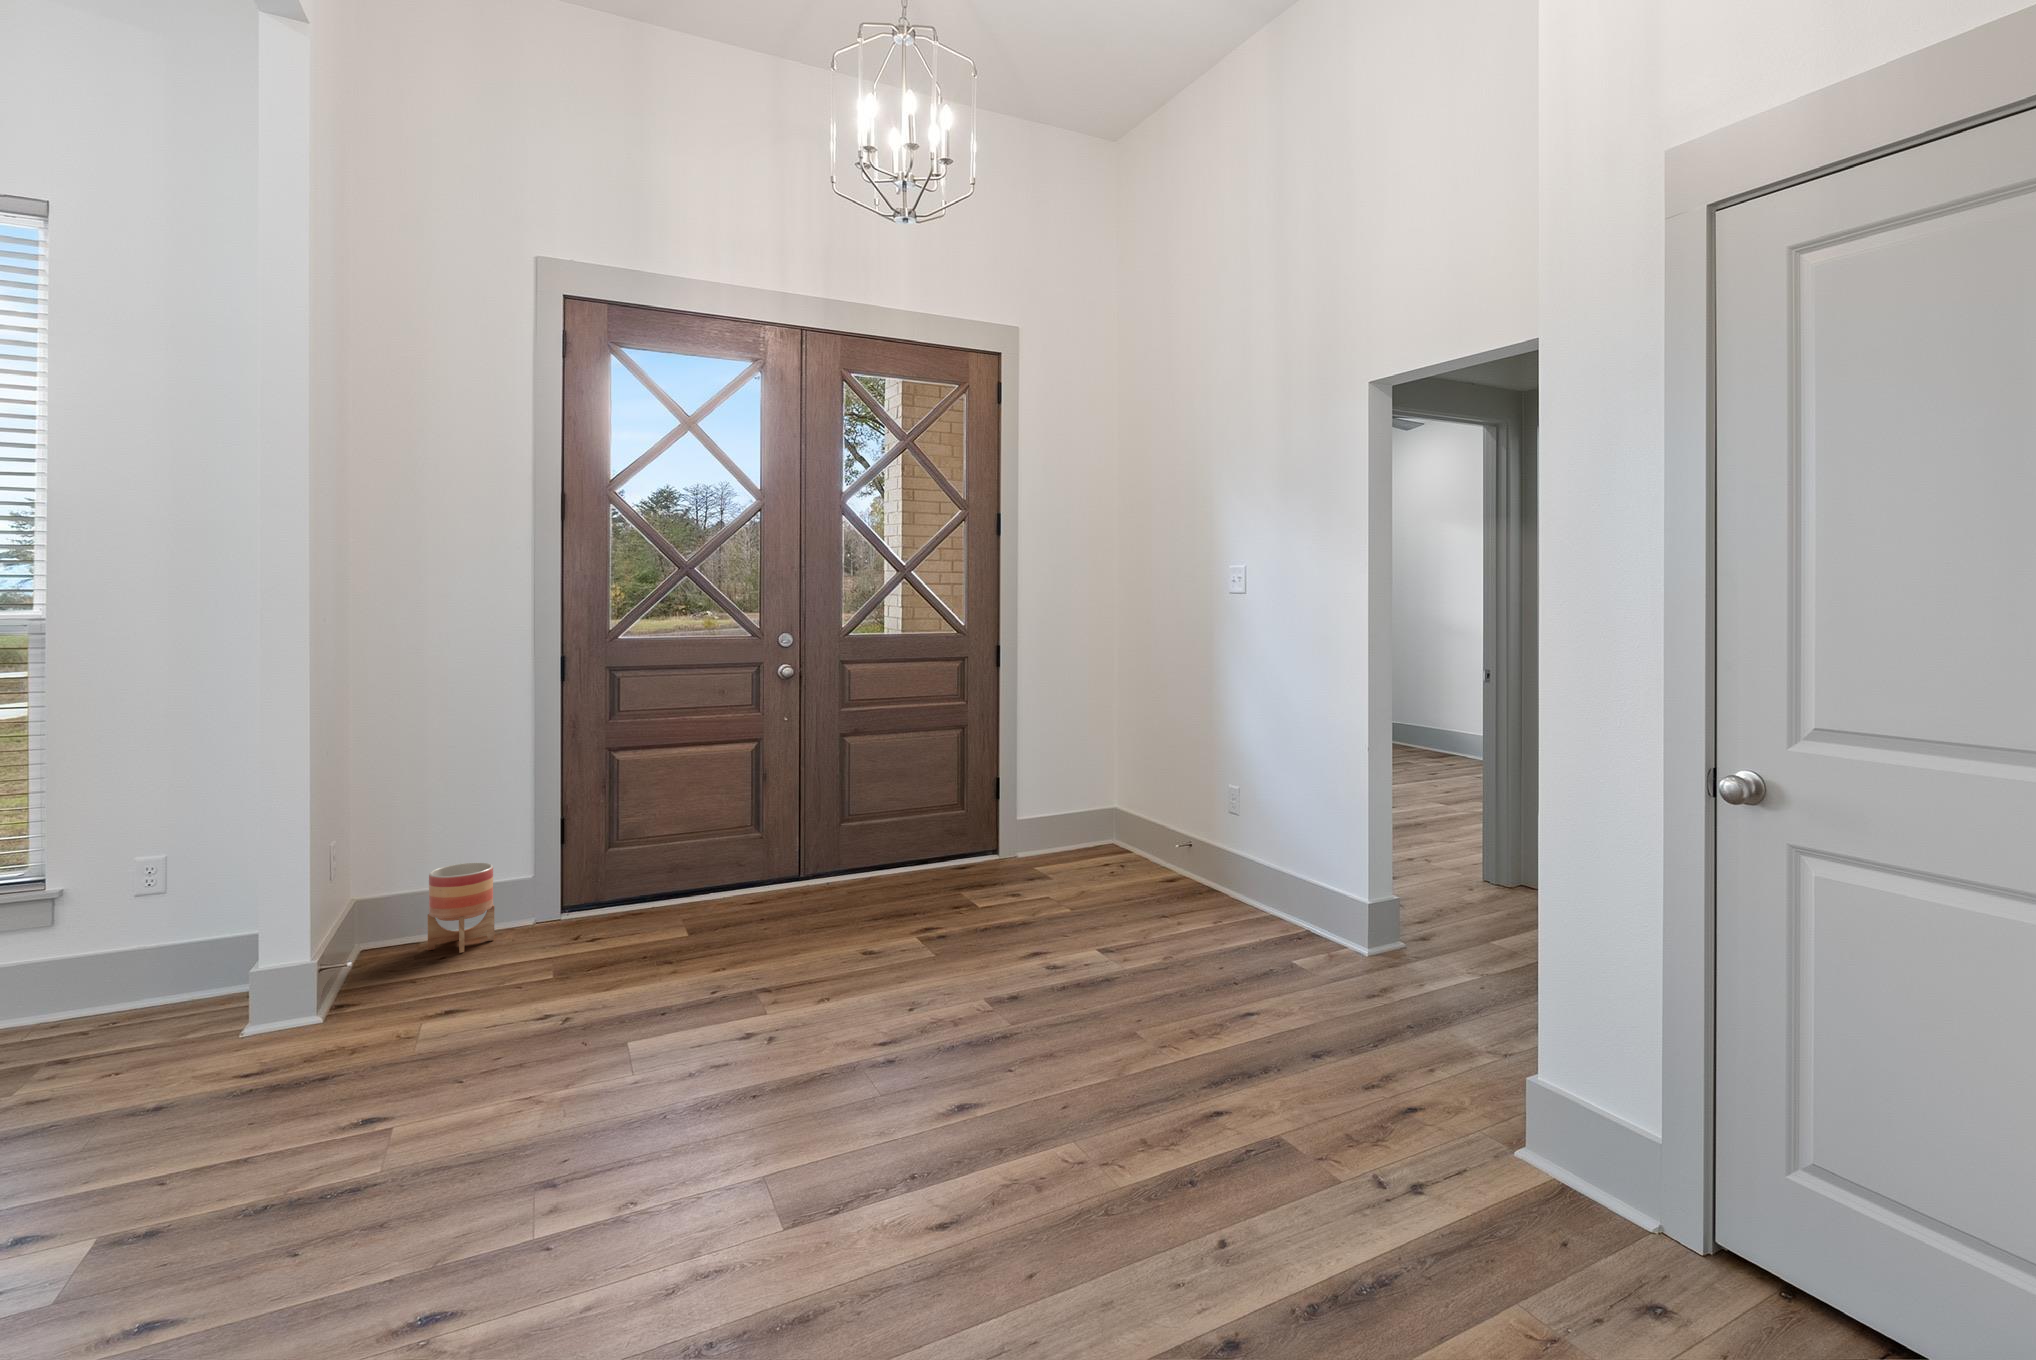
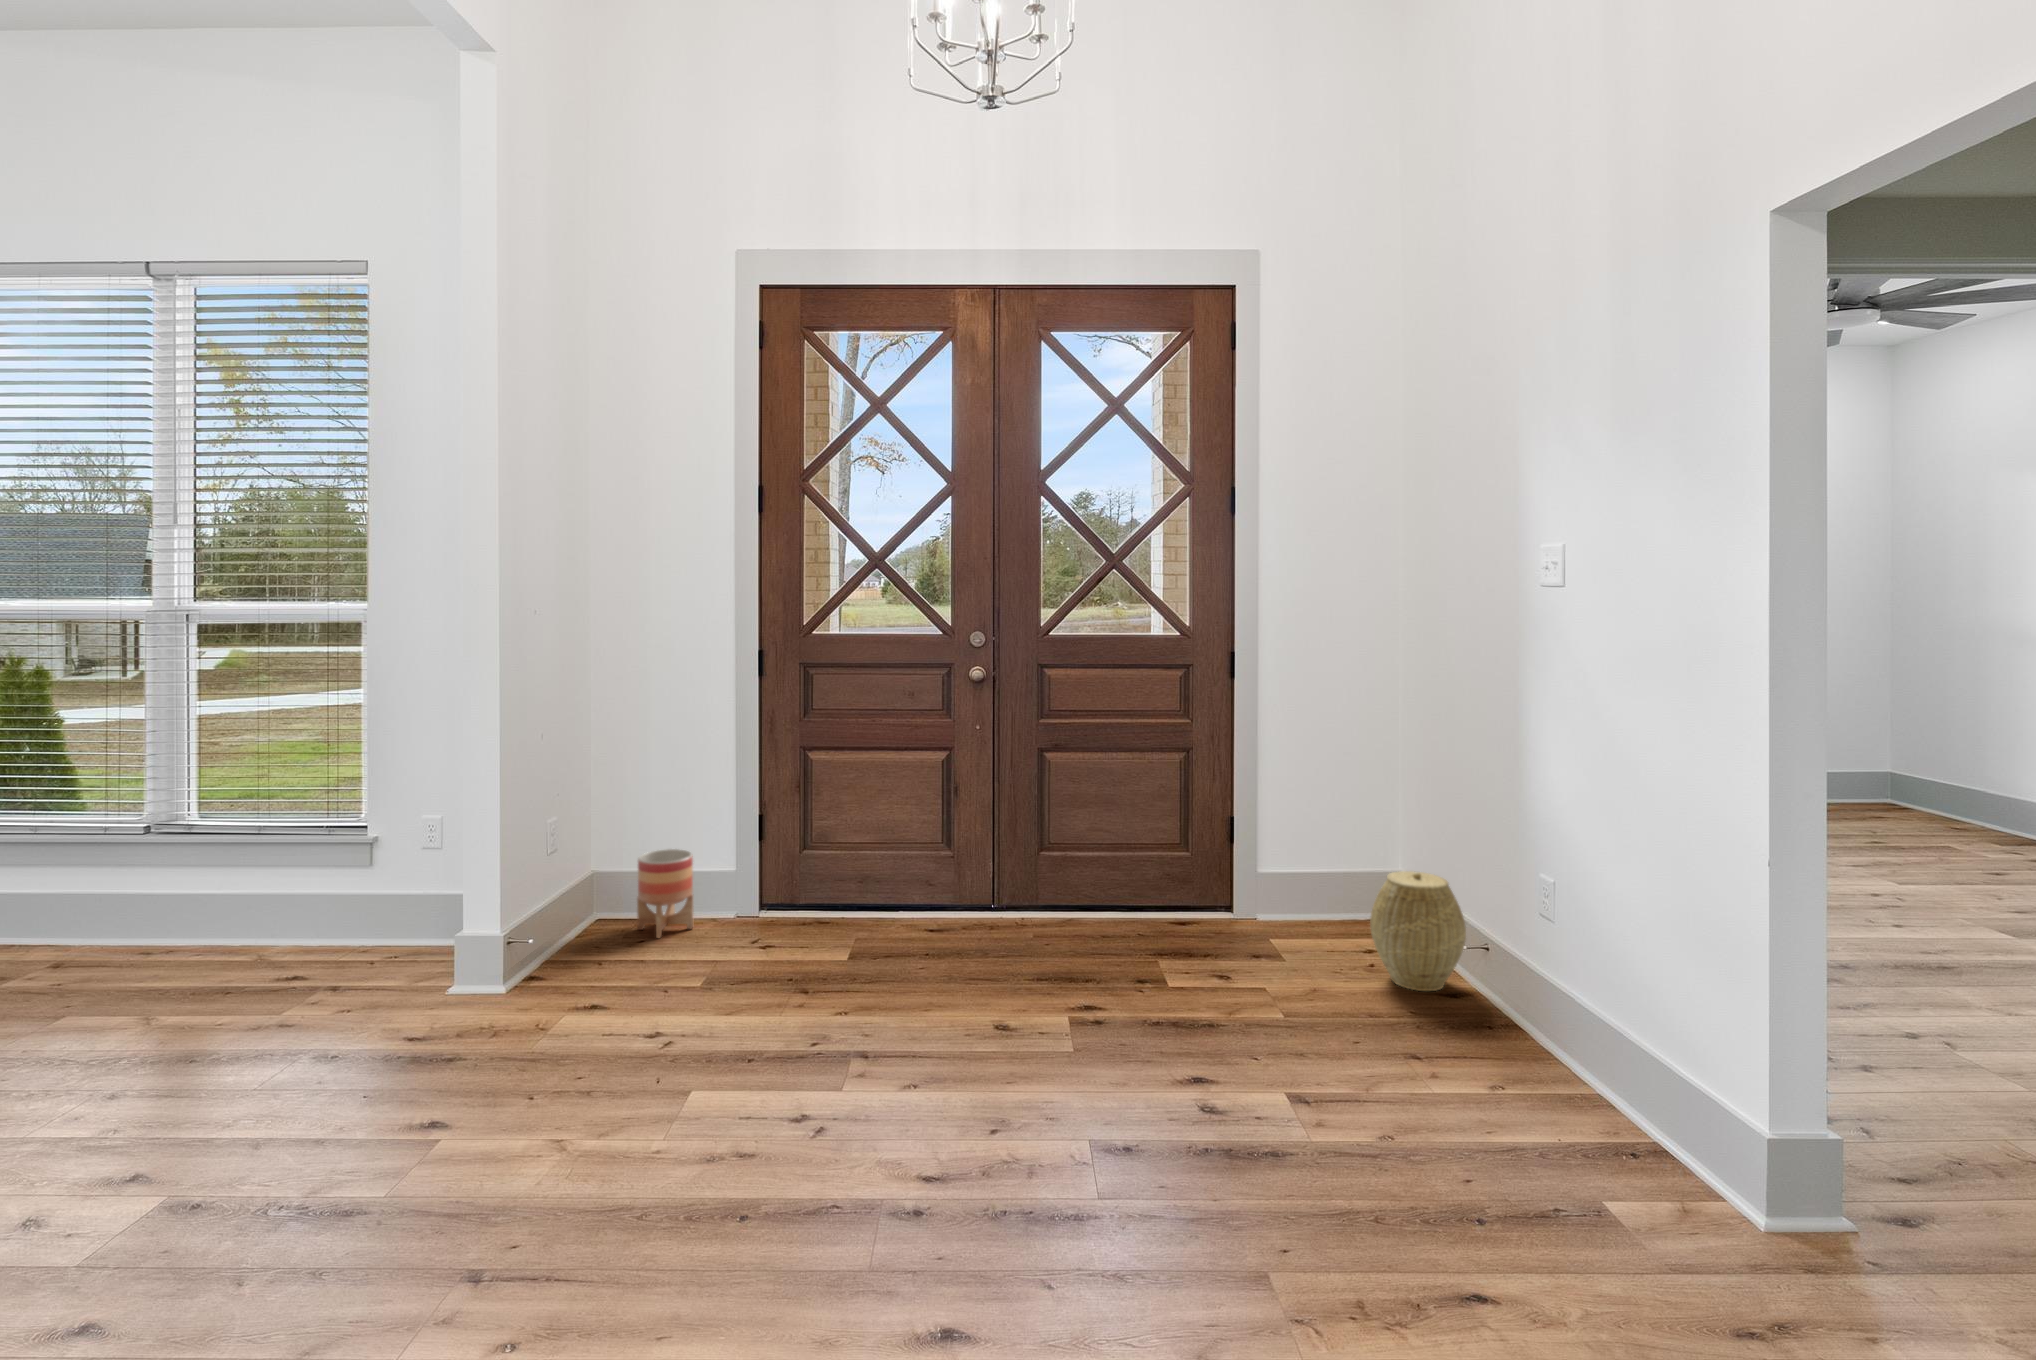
woven basket: none [1112,799,1176,882] -> present [1370,871,1466,991]

